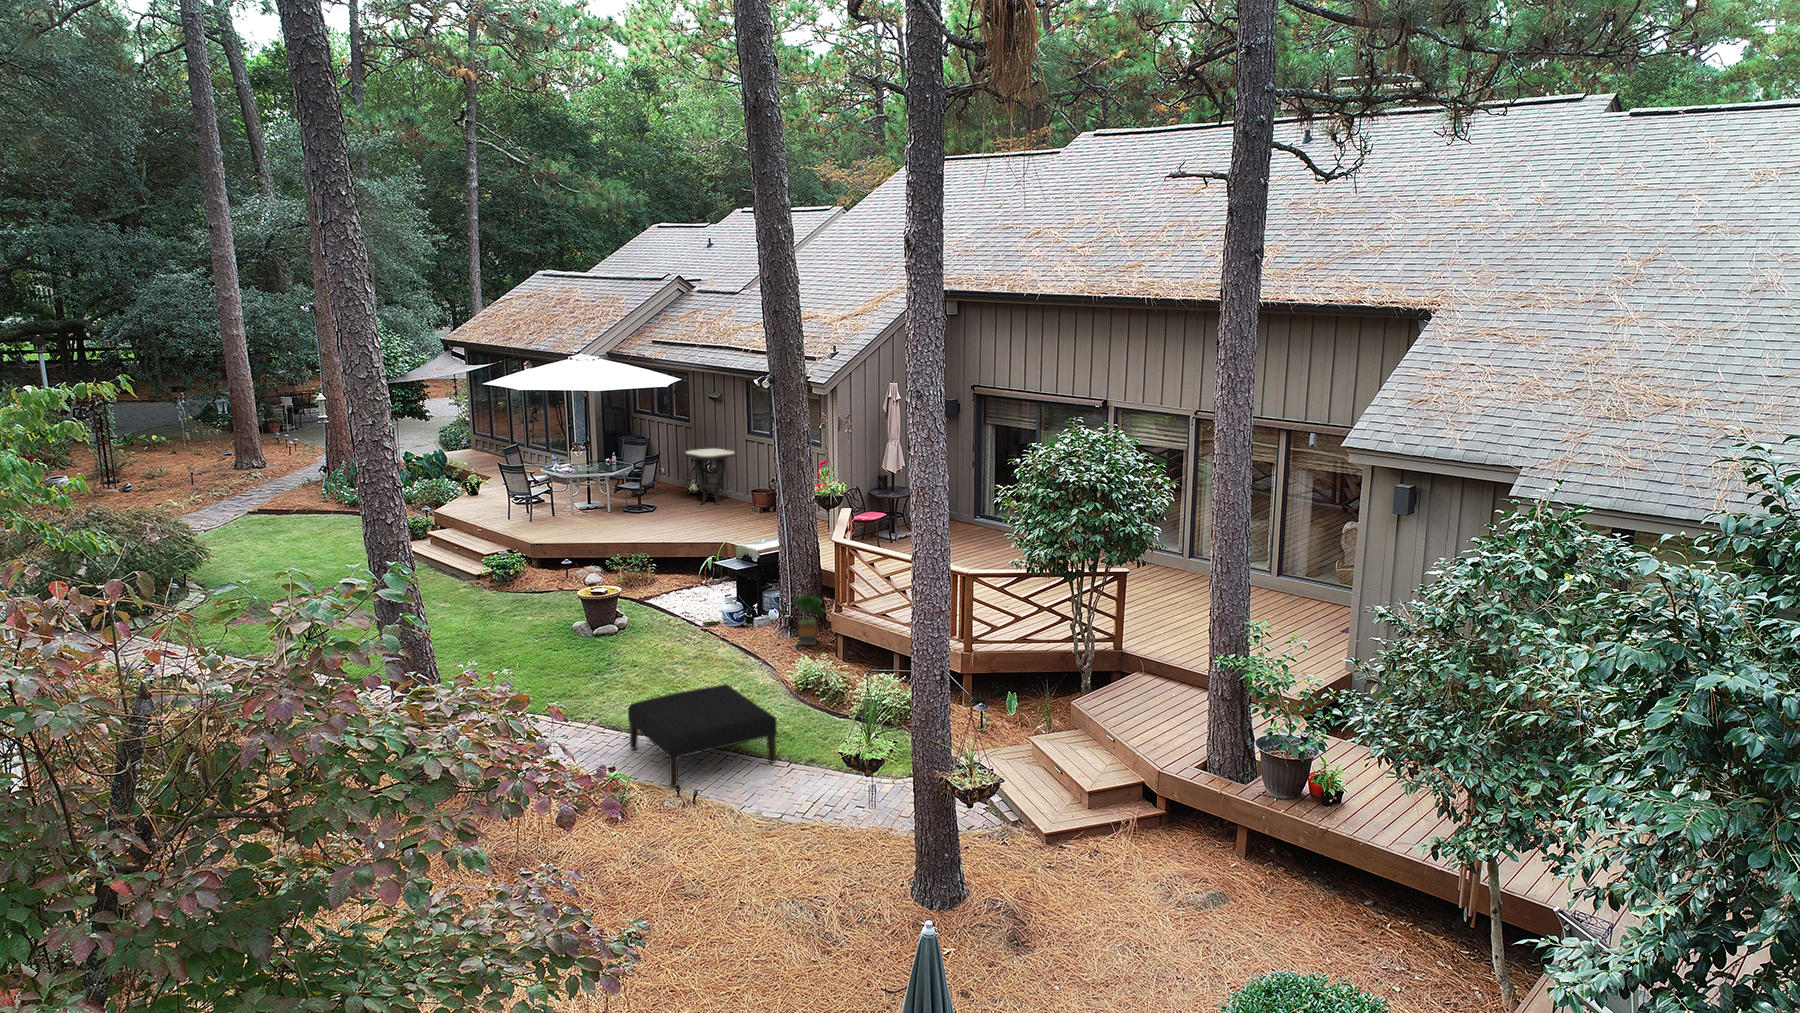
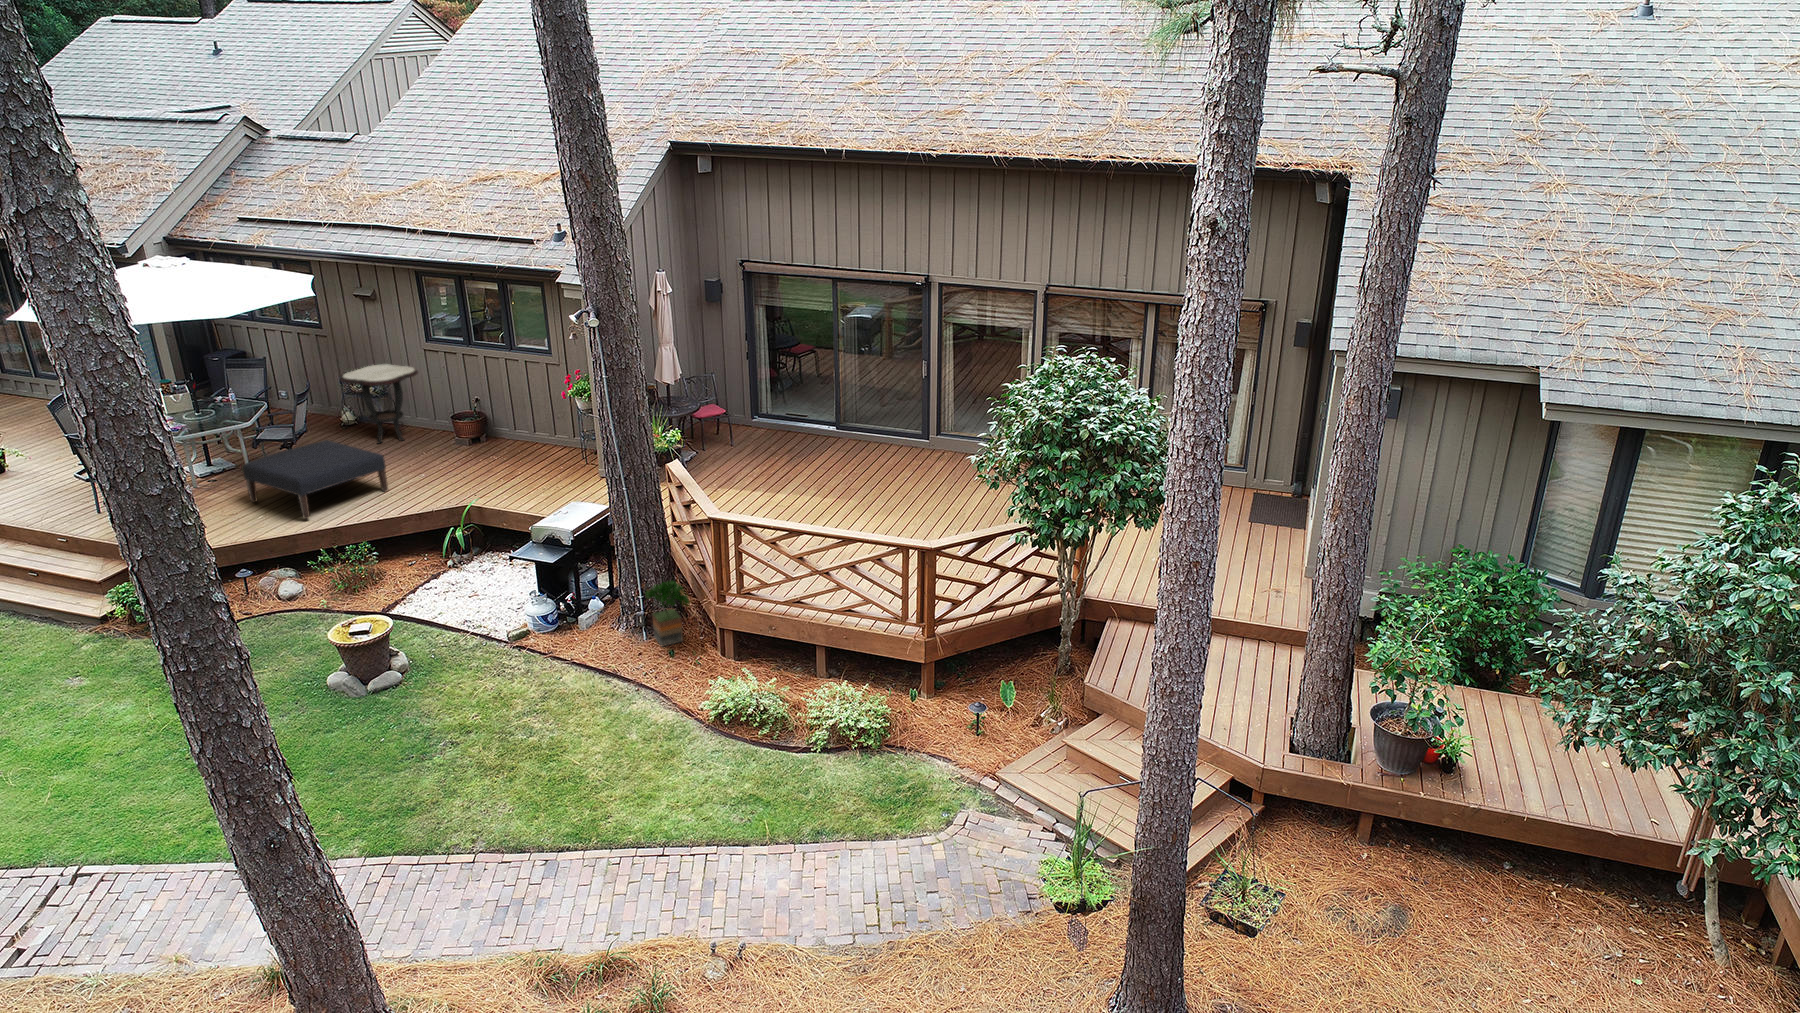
ottoman: present [628,684,777,787] -> present [243,440,388,519]

